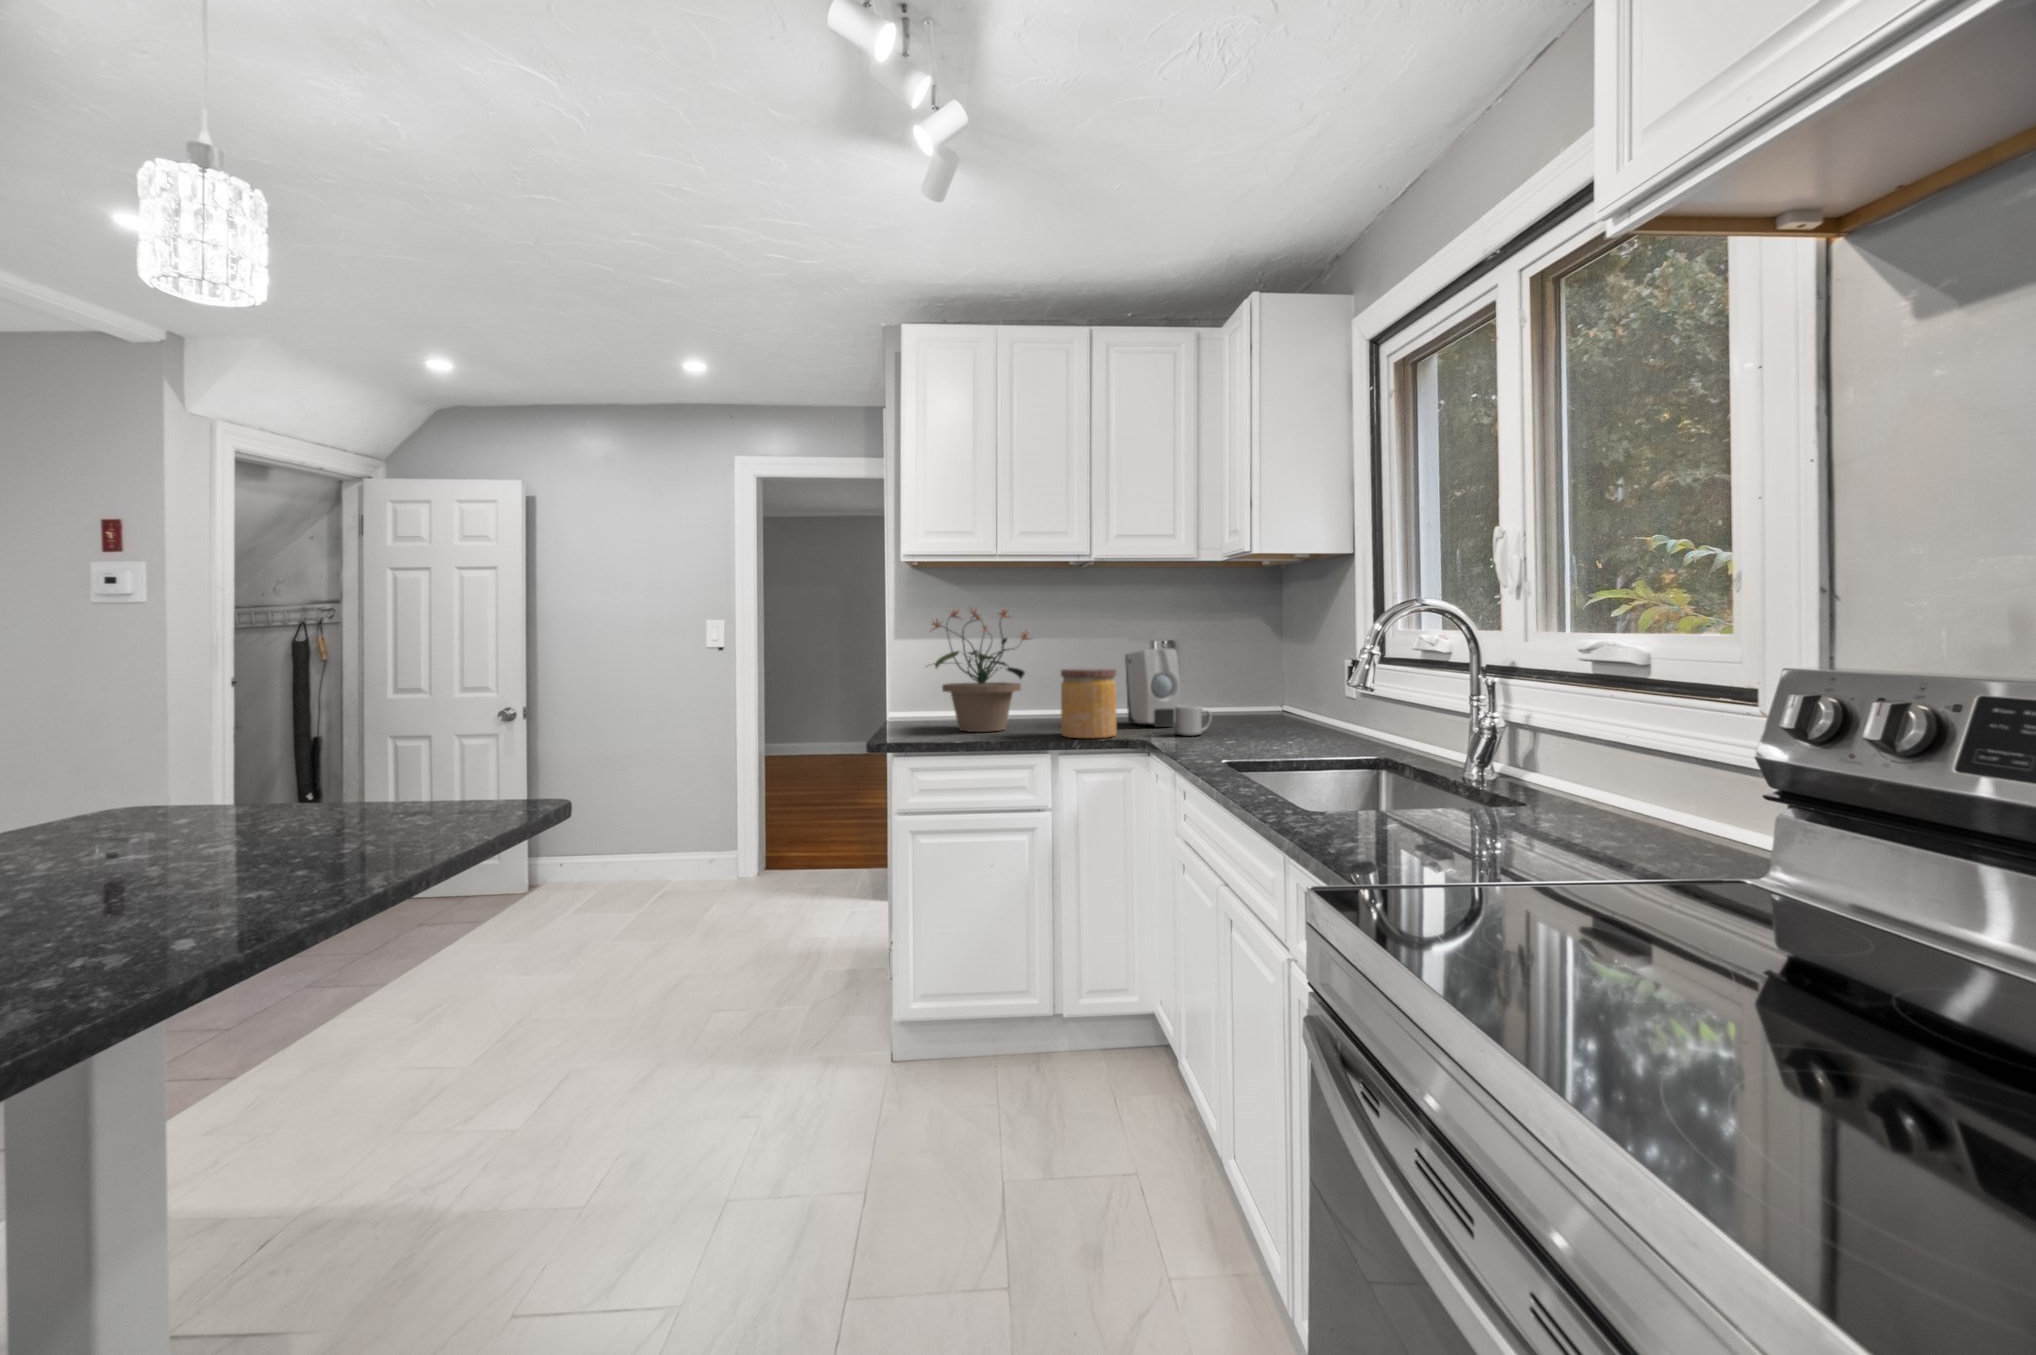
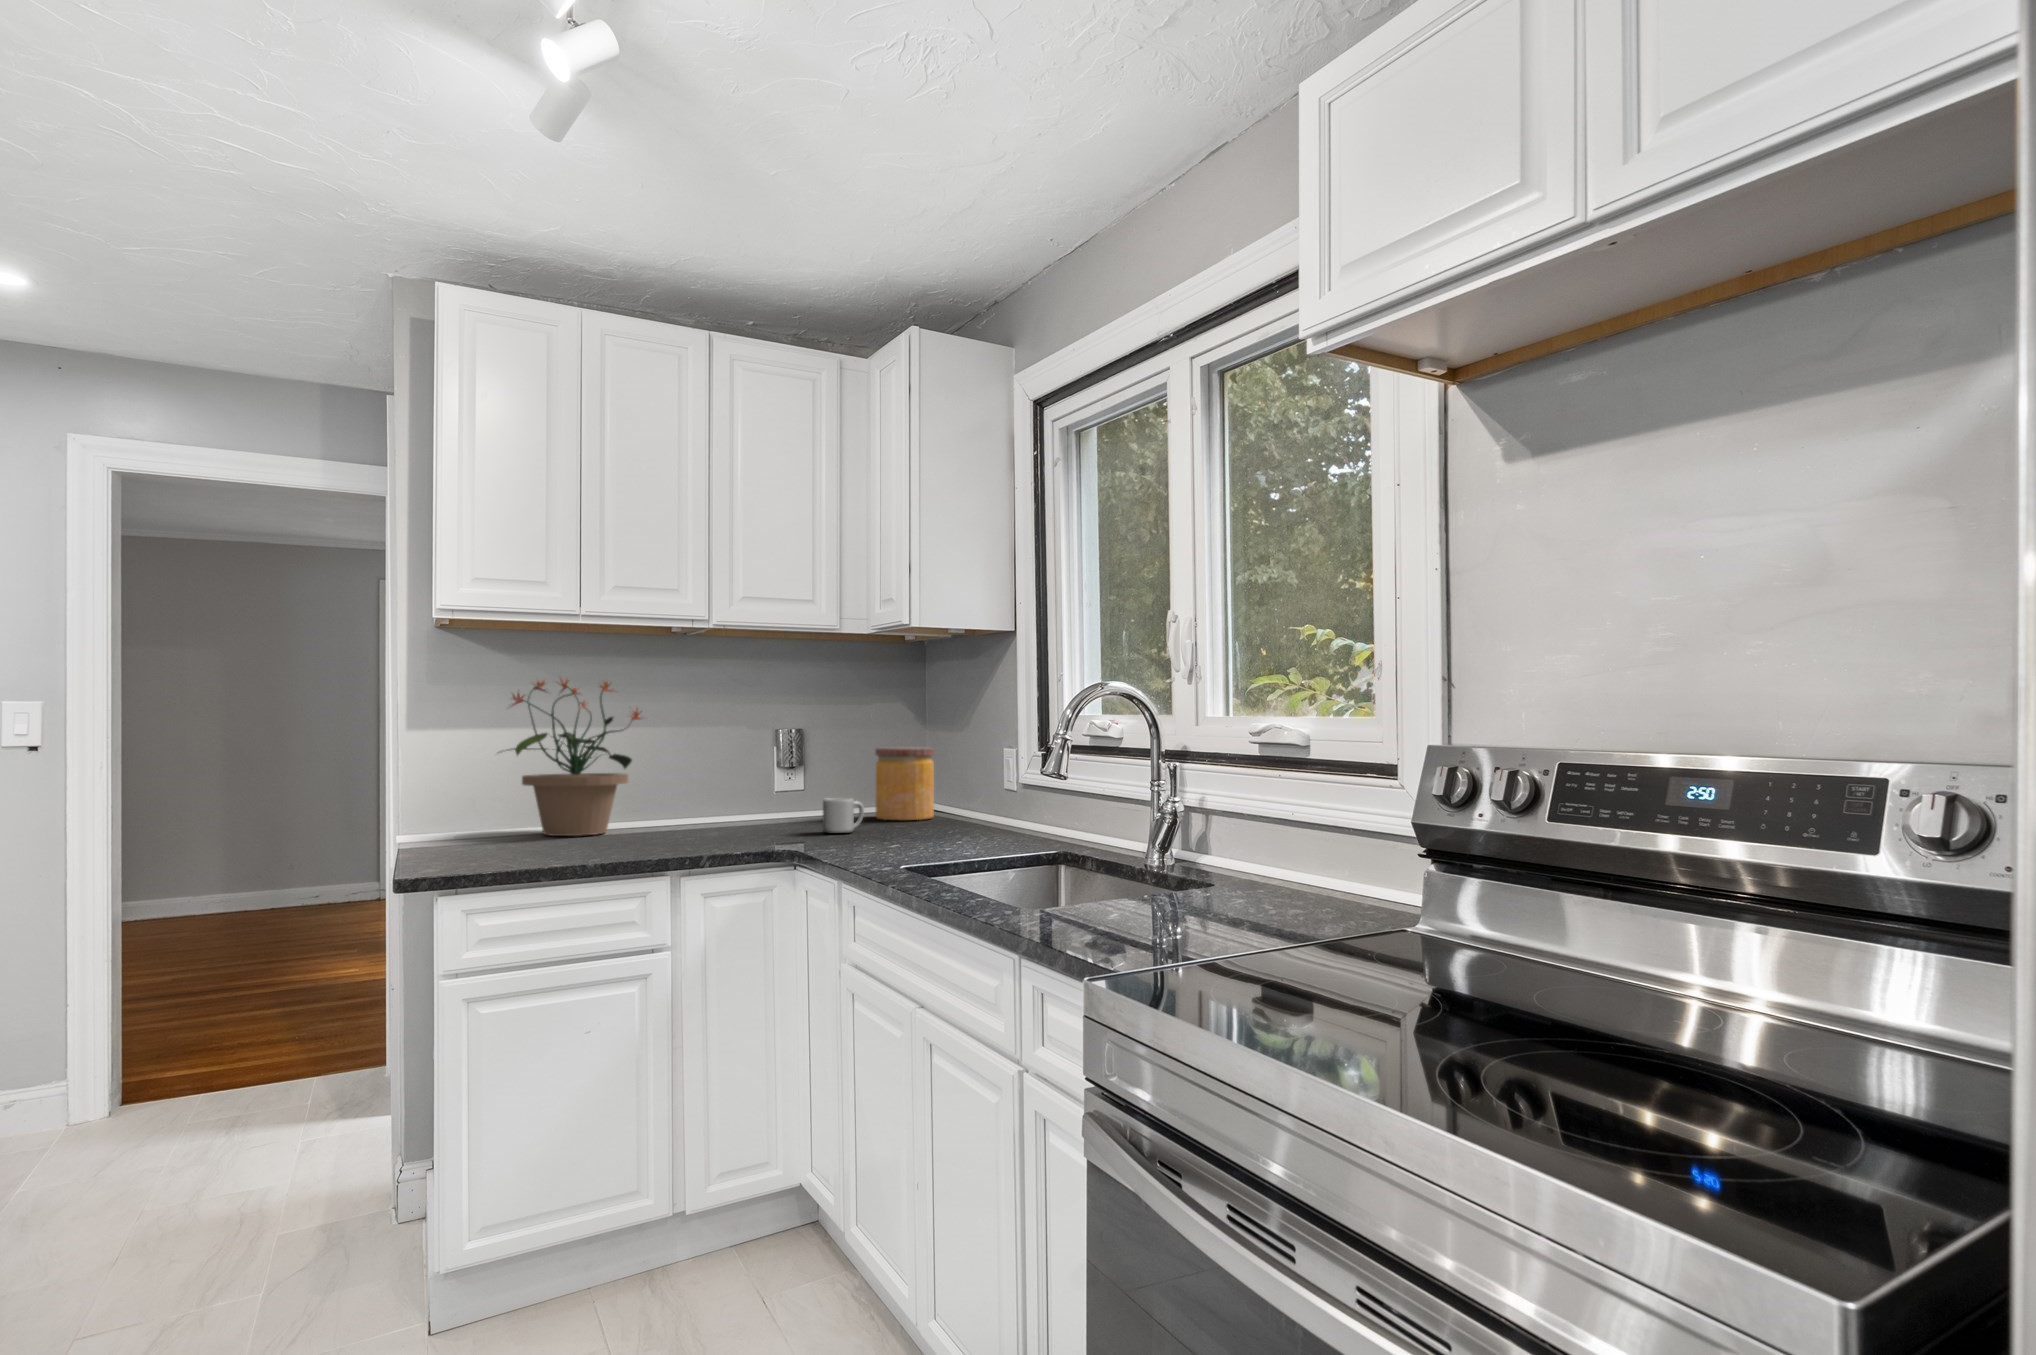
soap dispenser: present [1125,649,1180,727] -> none [756,732,824,825]
jar: present [1061,668,1117,738] -> present [875,747,934,820]

